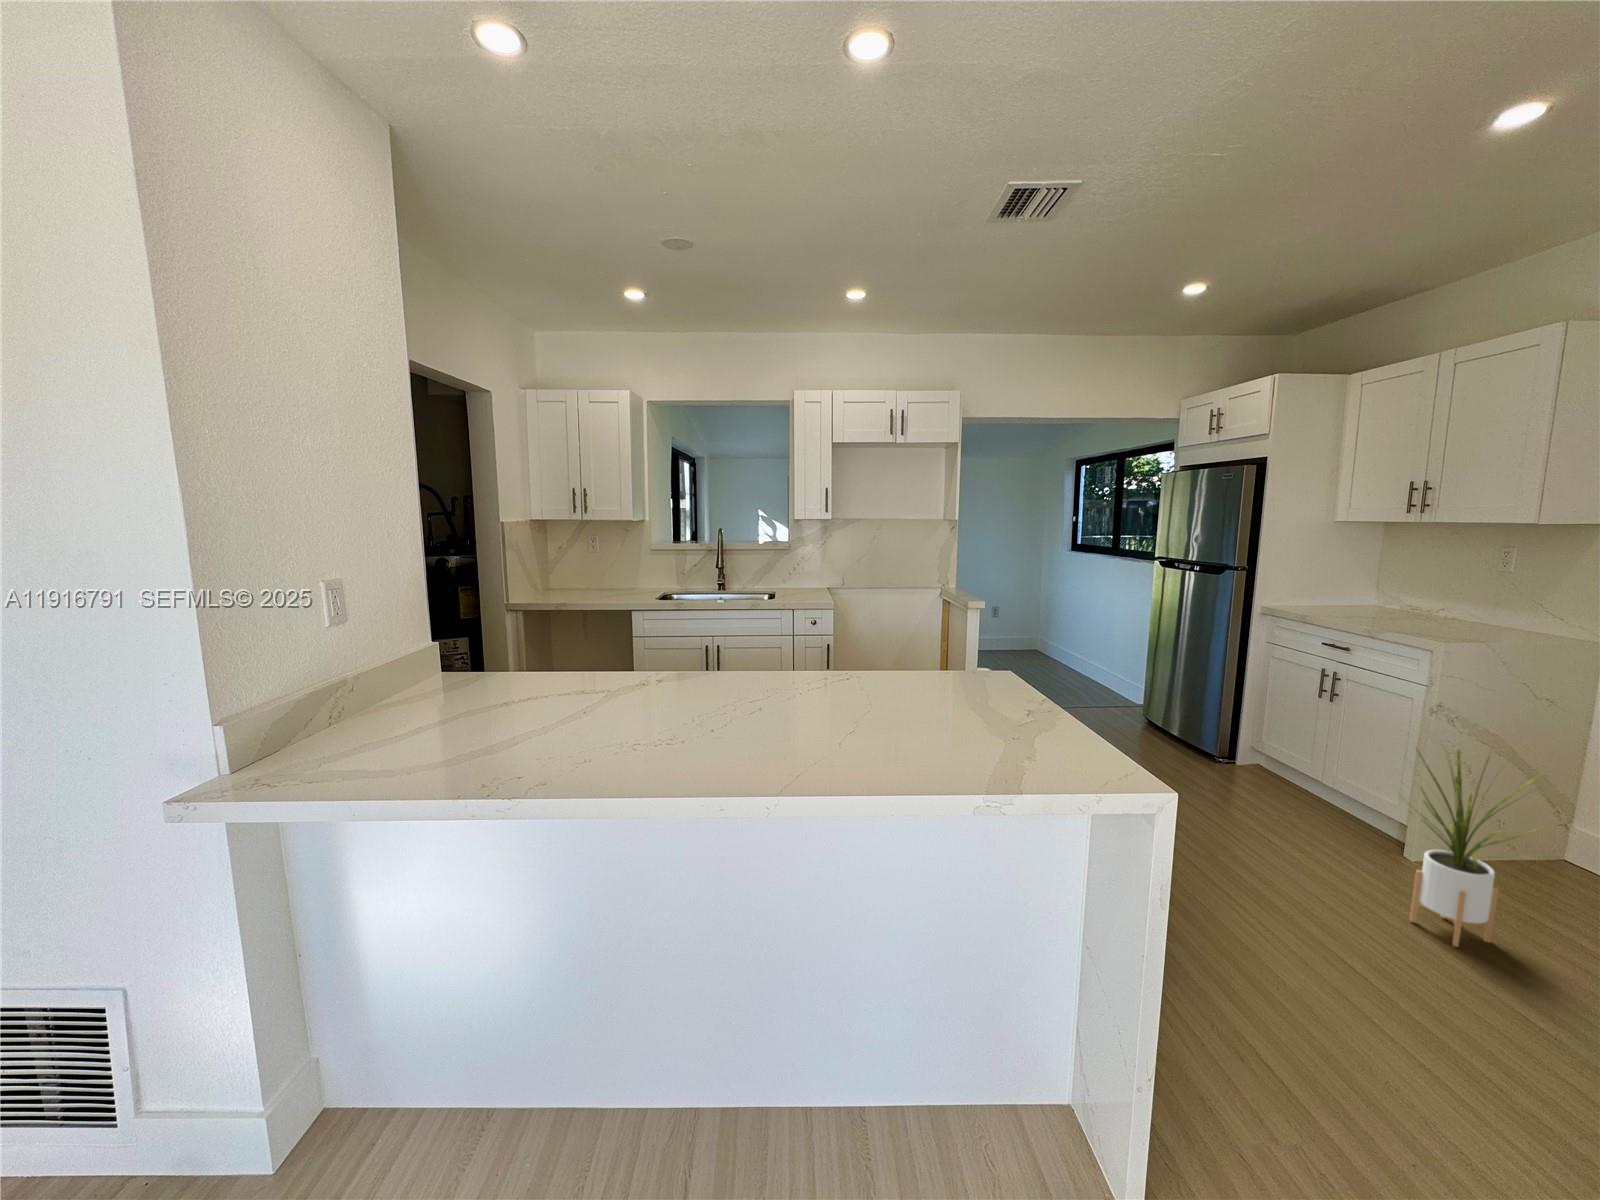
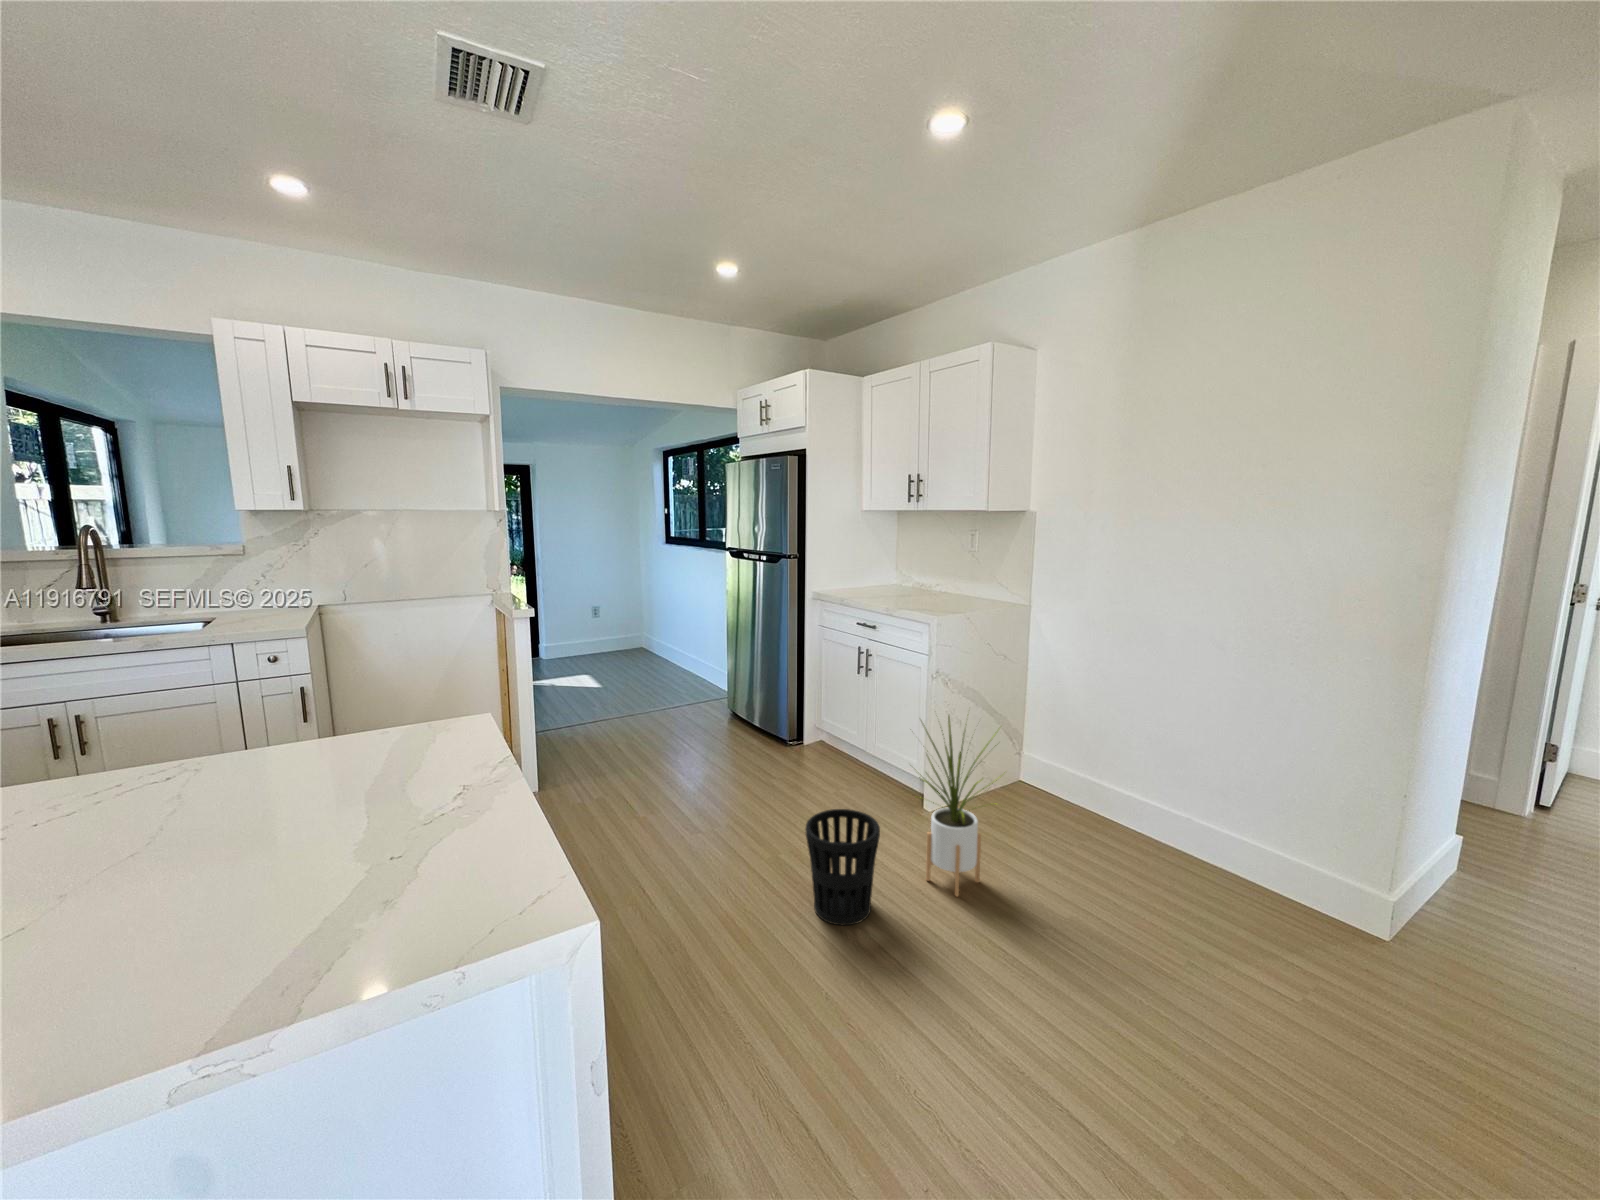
wastebasket: none [1262,818,1356,934] -> present [805,809,880,925]

